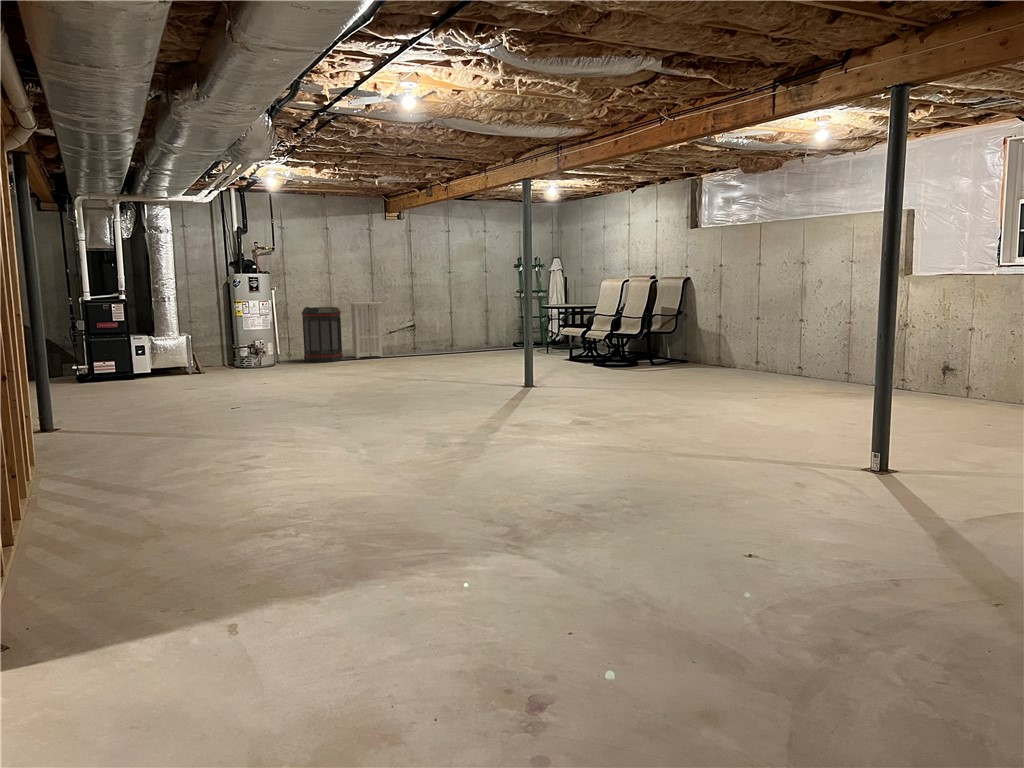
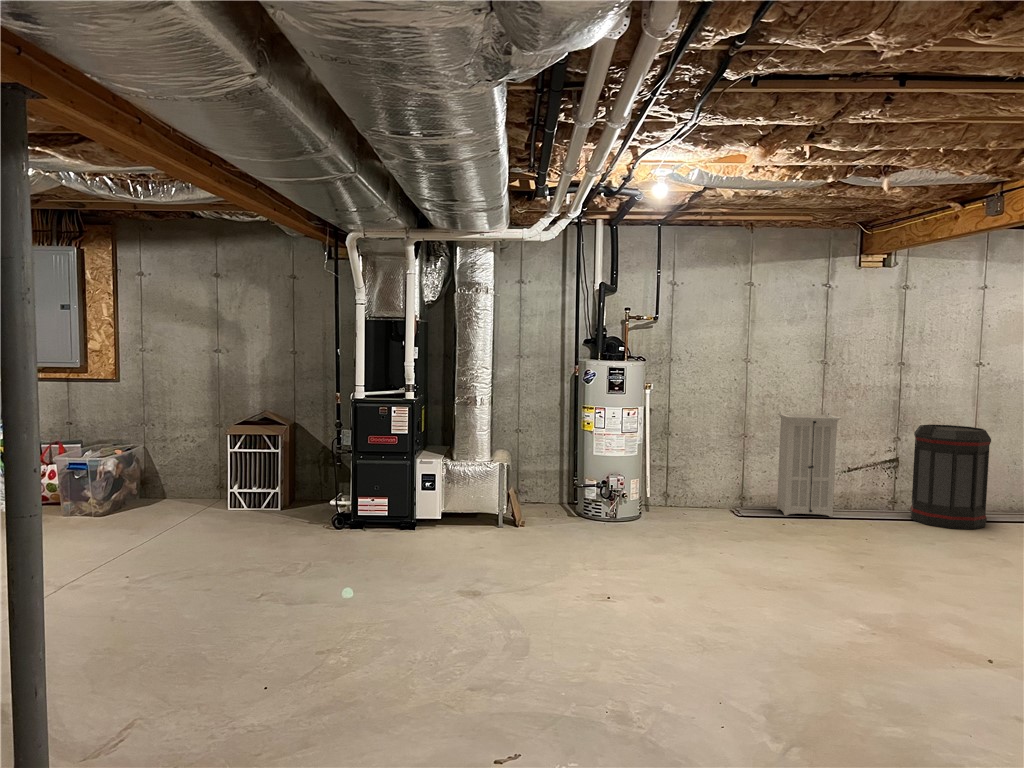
trash can: present [302,307,343,362] -> present [910,425,991,529]

